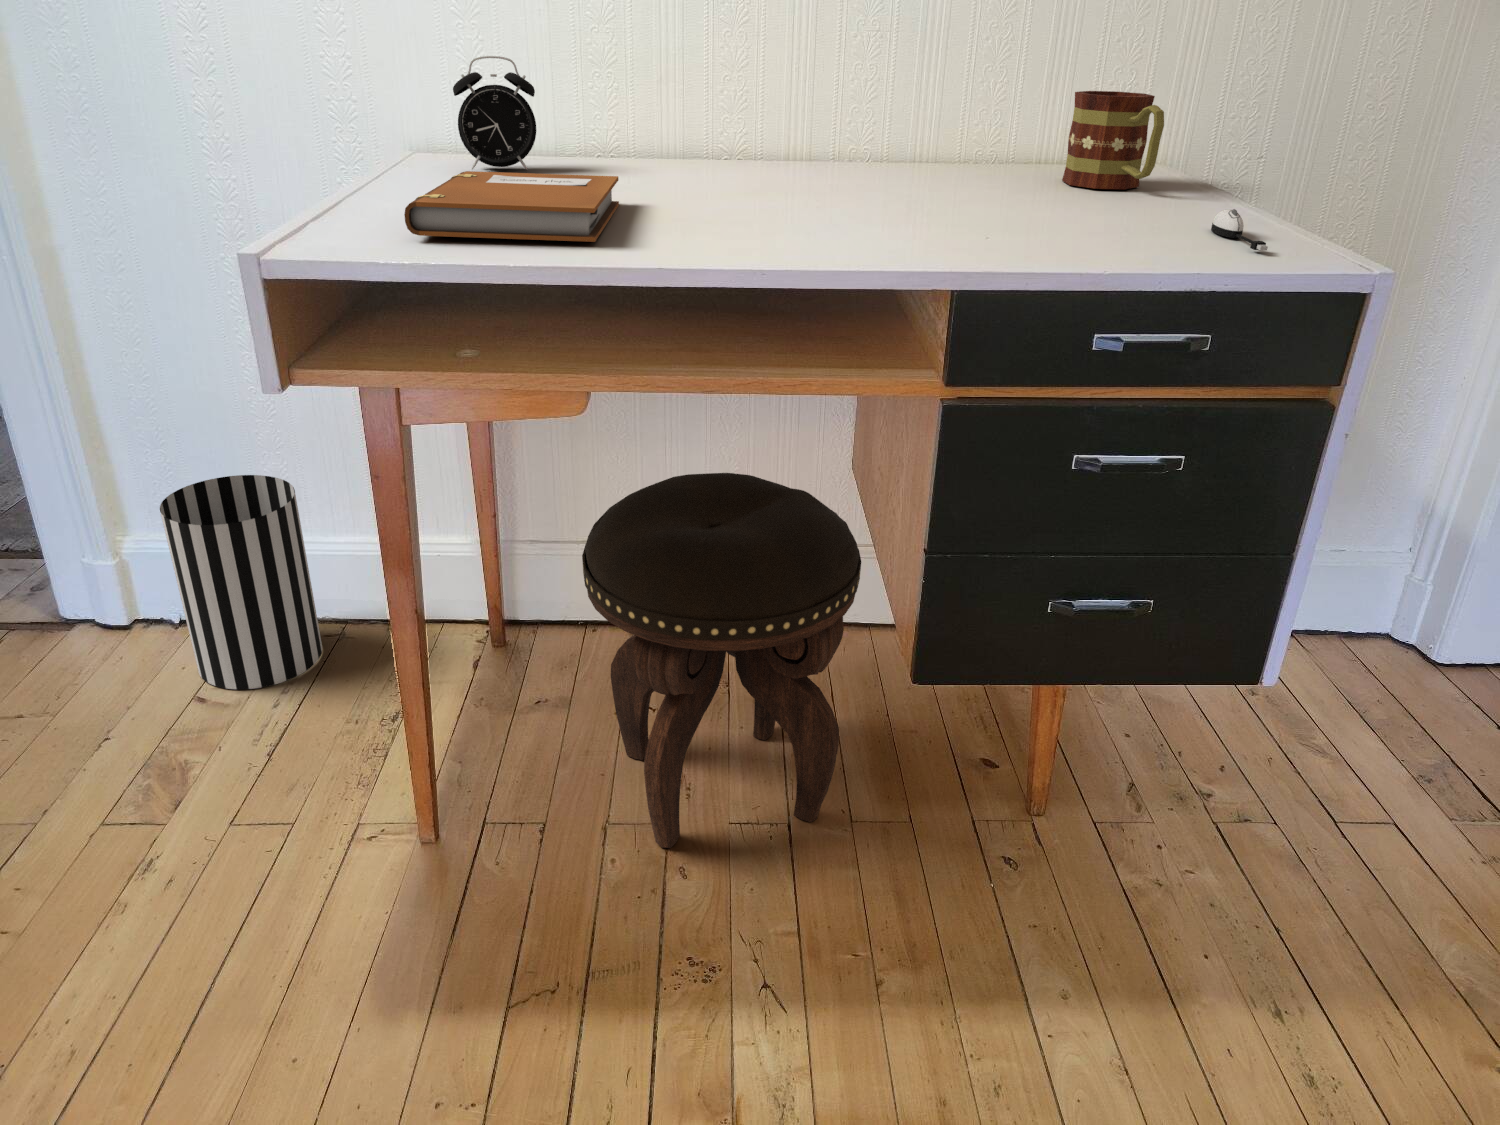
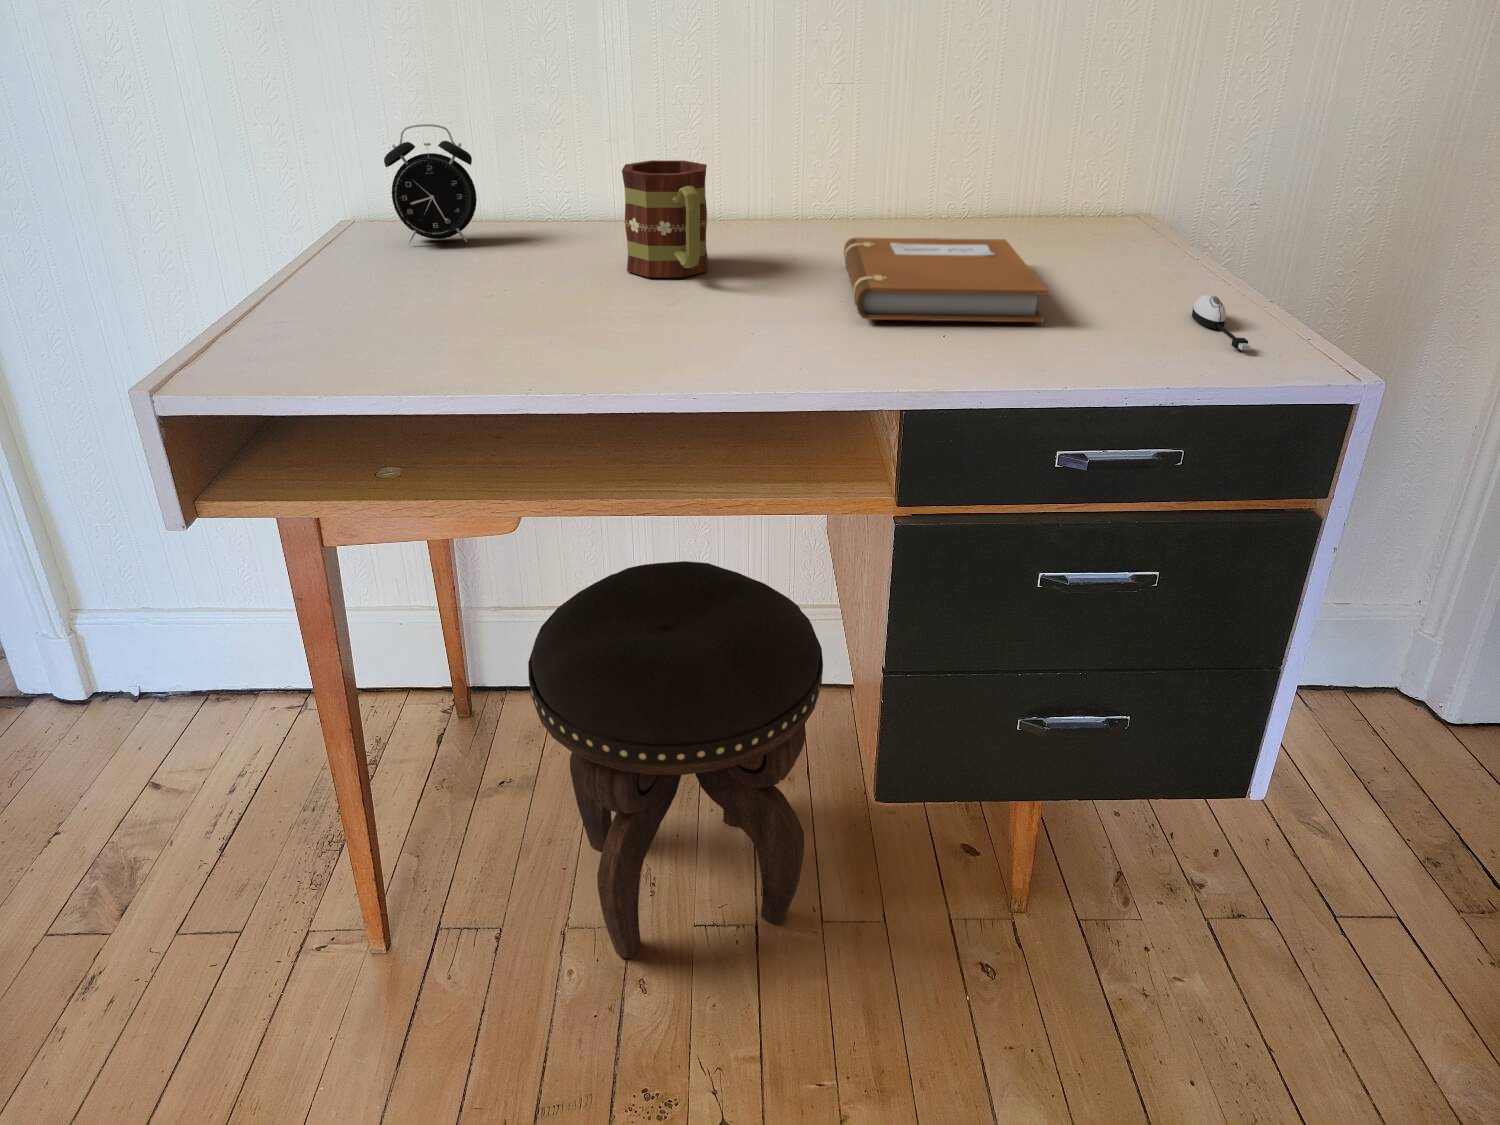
mug: present [1062,91,1164,189] -> present [622,160,708,278]
notebook: present [404,171,619,242] -> present [844,238,1047,322]
wastebasket: present [160,475,322,689] -> none [104,550,284,773]

